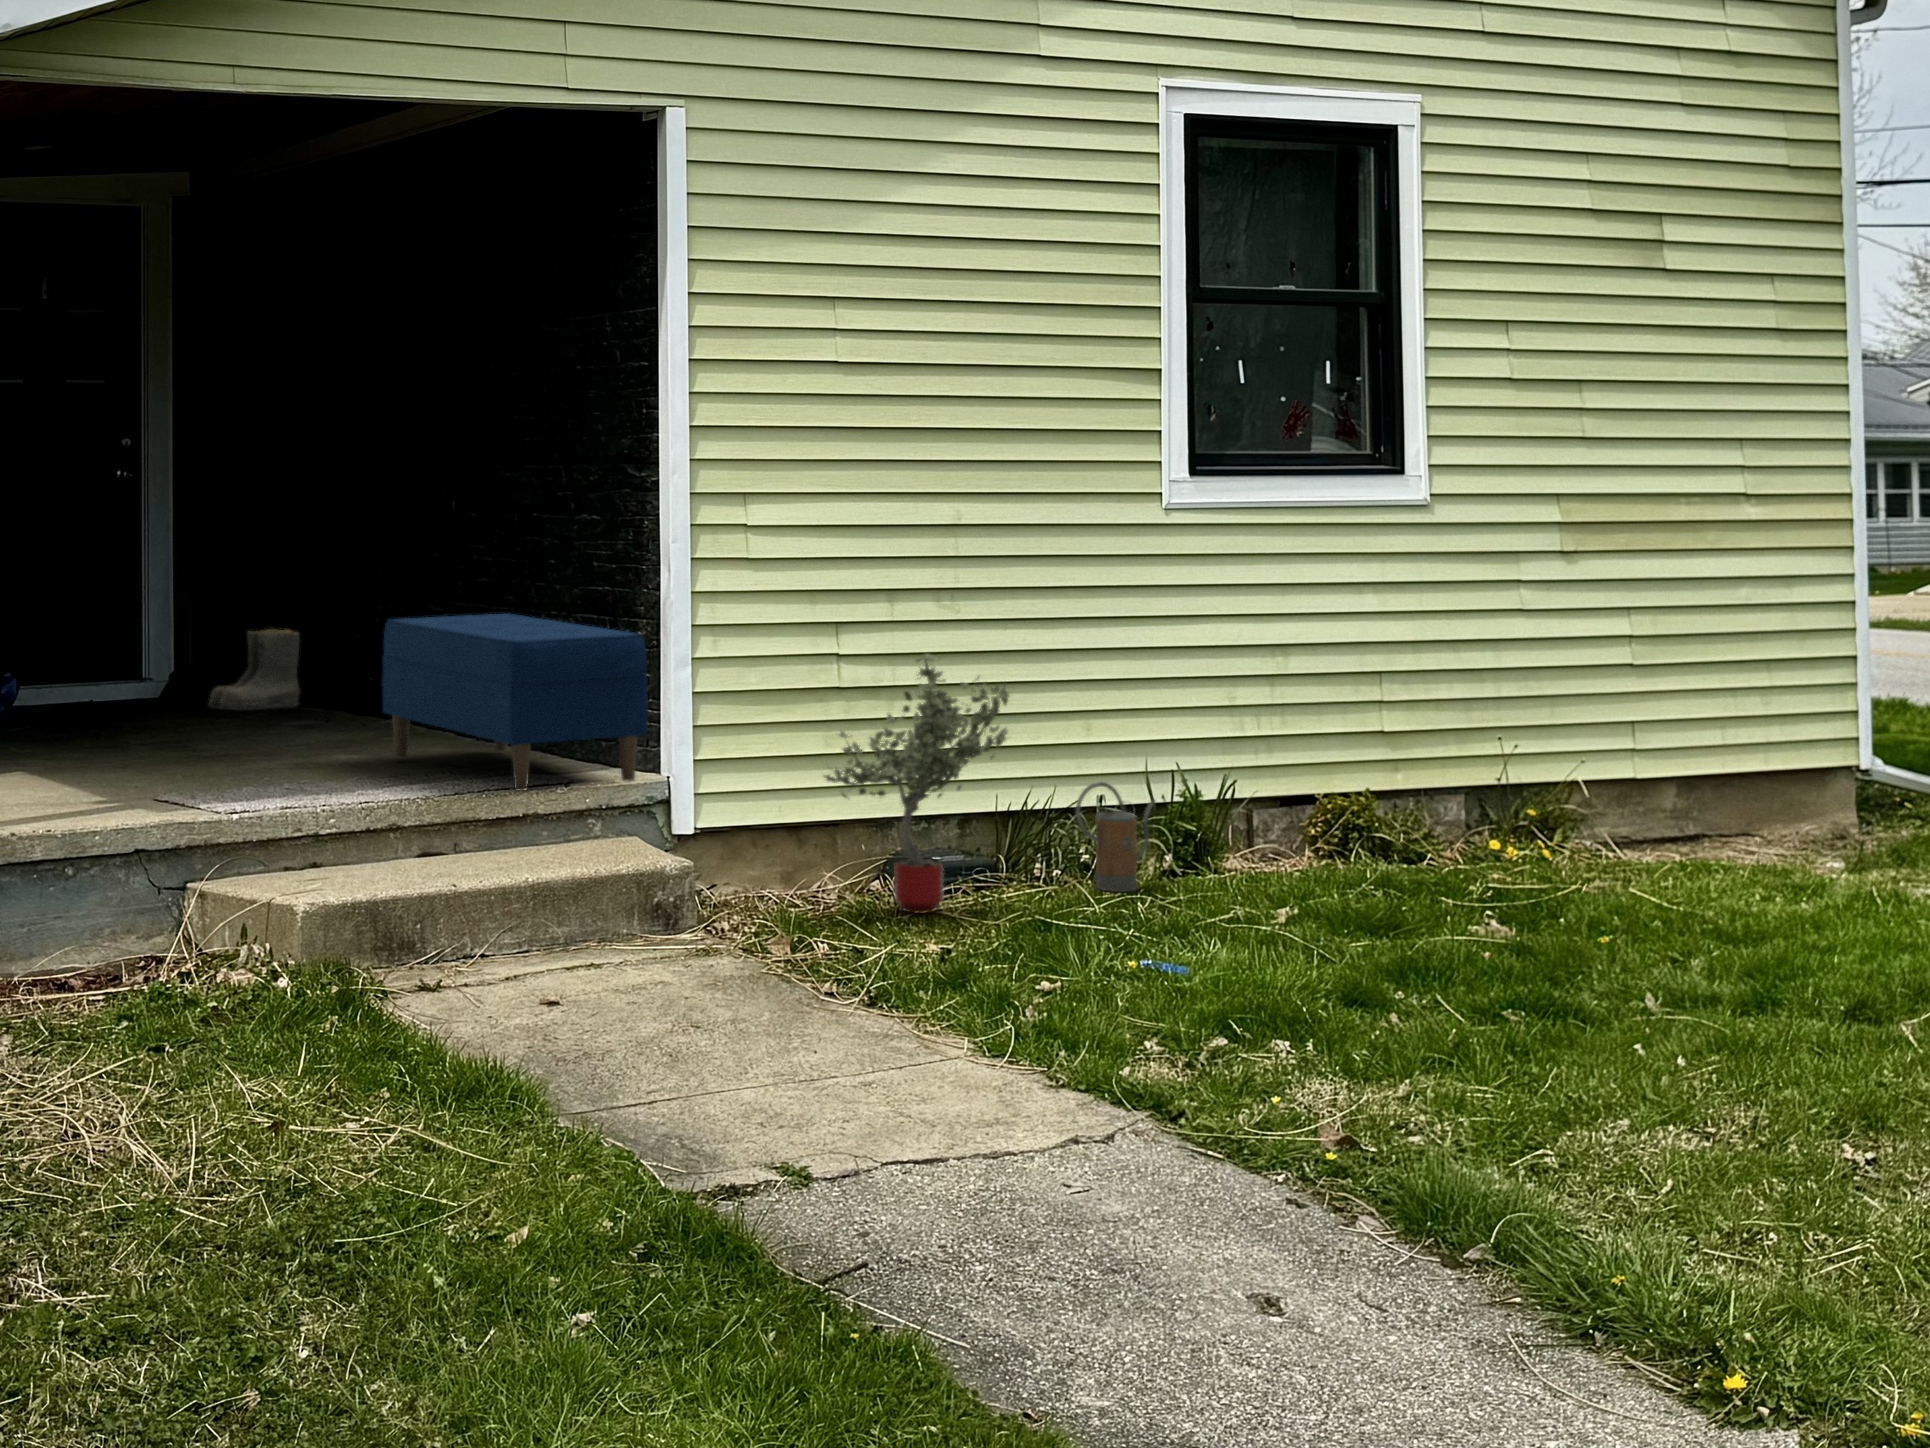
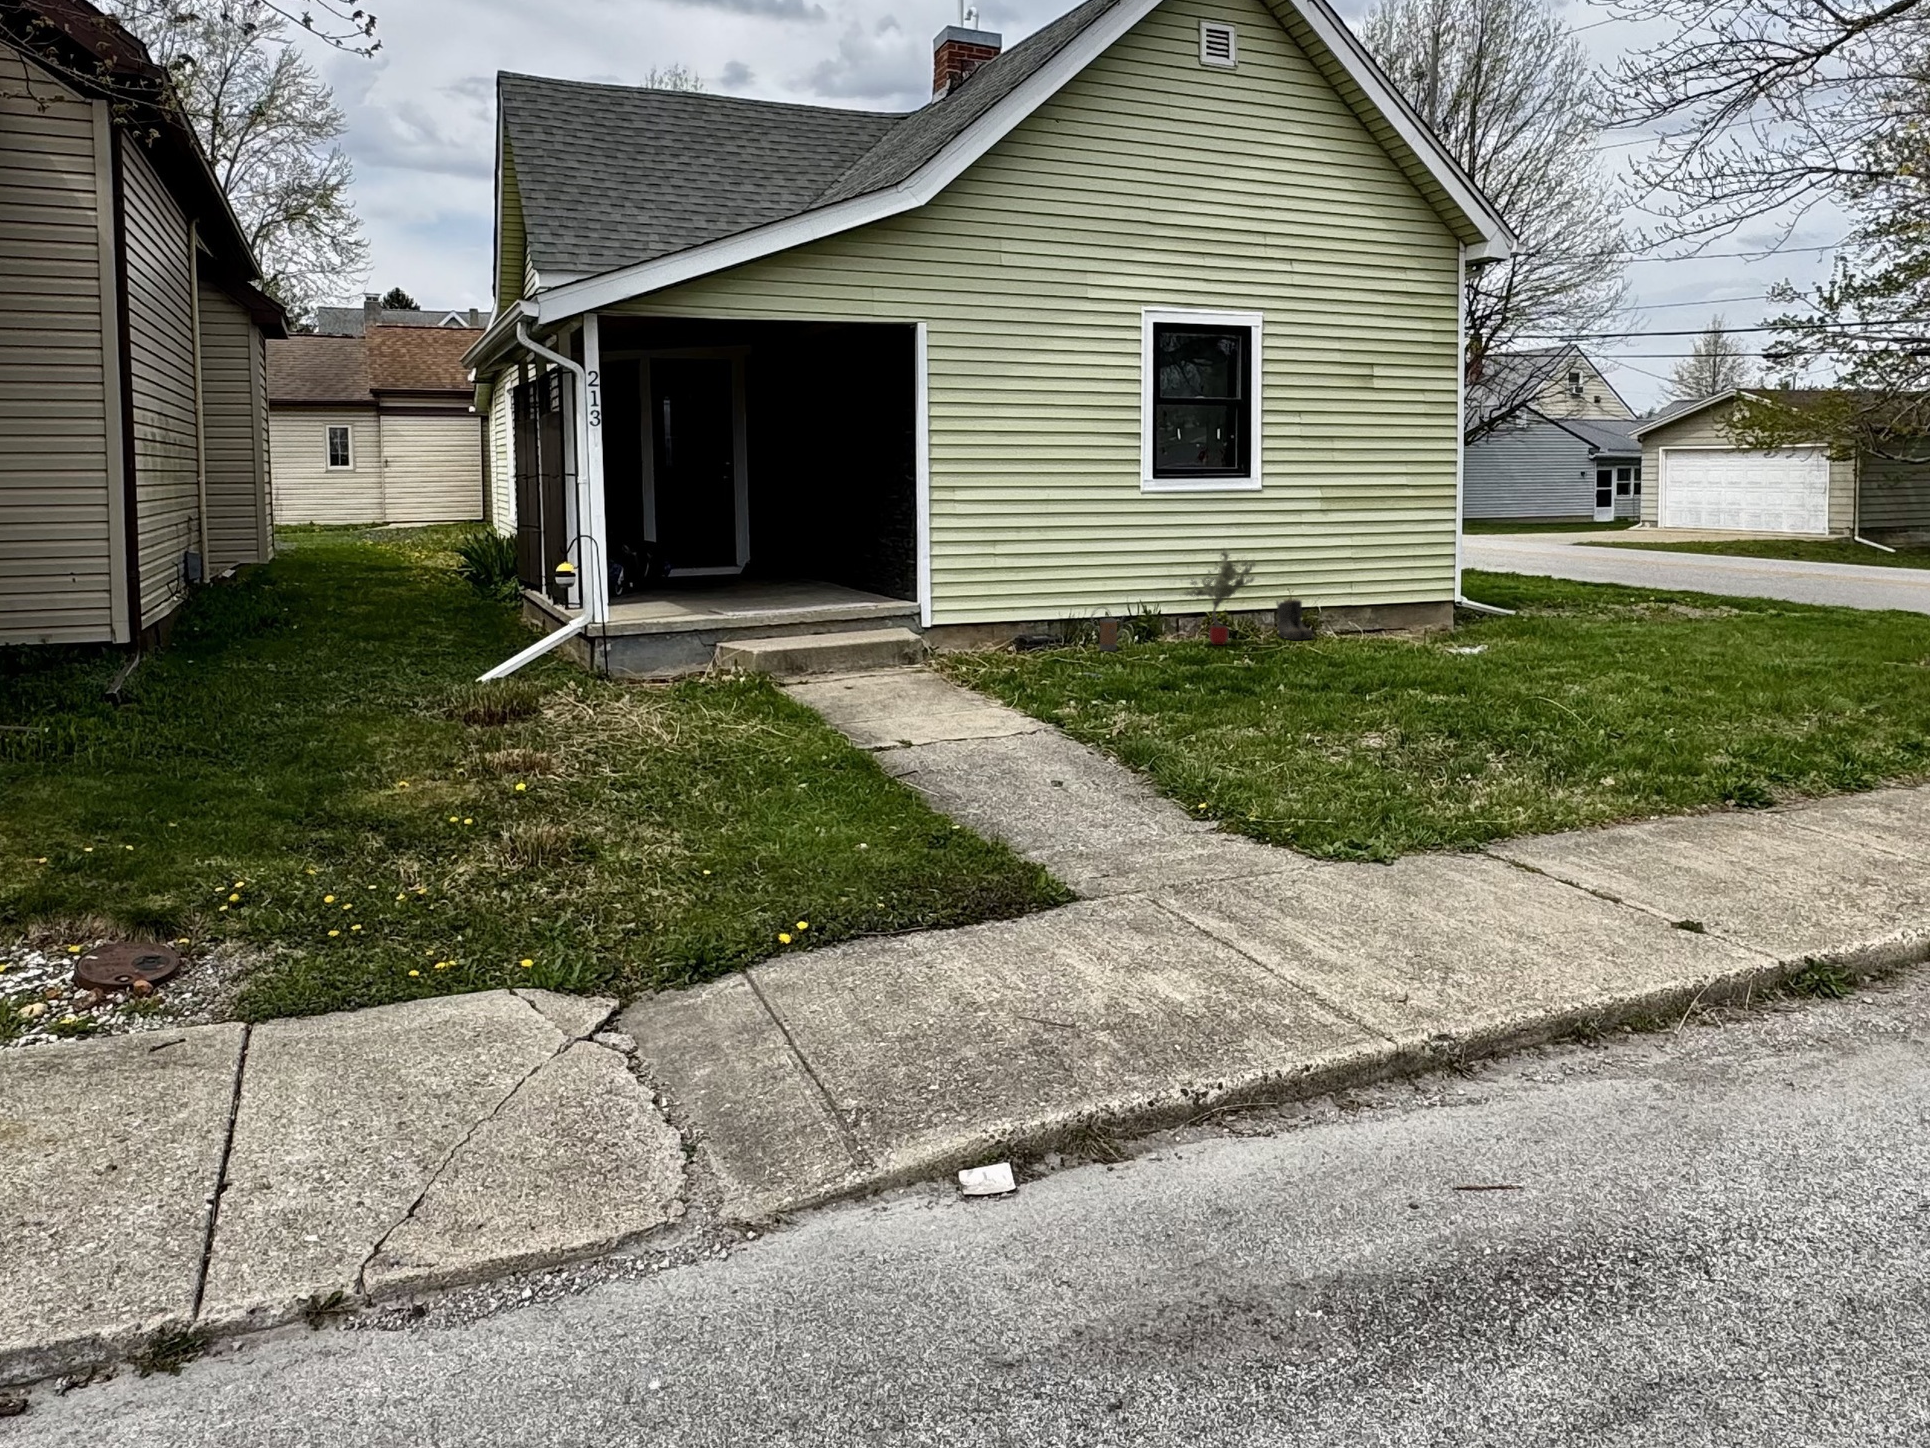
bench: present [382,613,648,791] -> none [811,537,910,608]
boots: present [209,629,300,710] -> present [1276,599,1314,640]
potted tree: present [824,654,1010,914] -> present [1183,548,1256,645]

